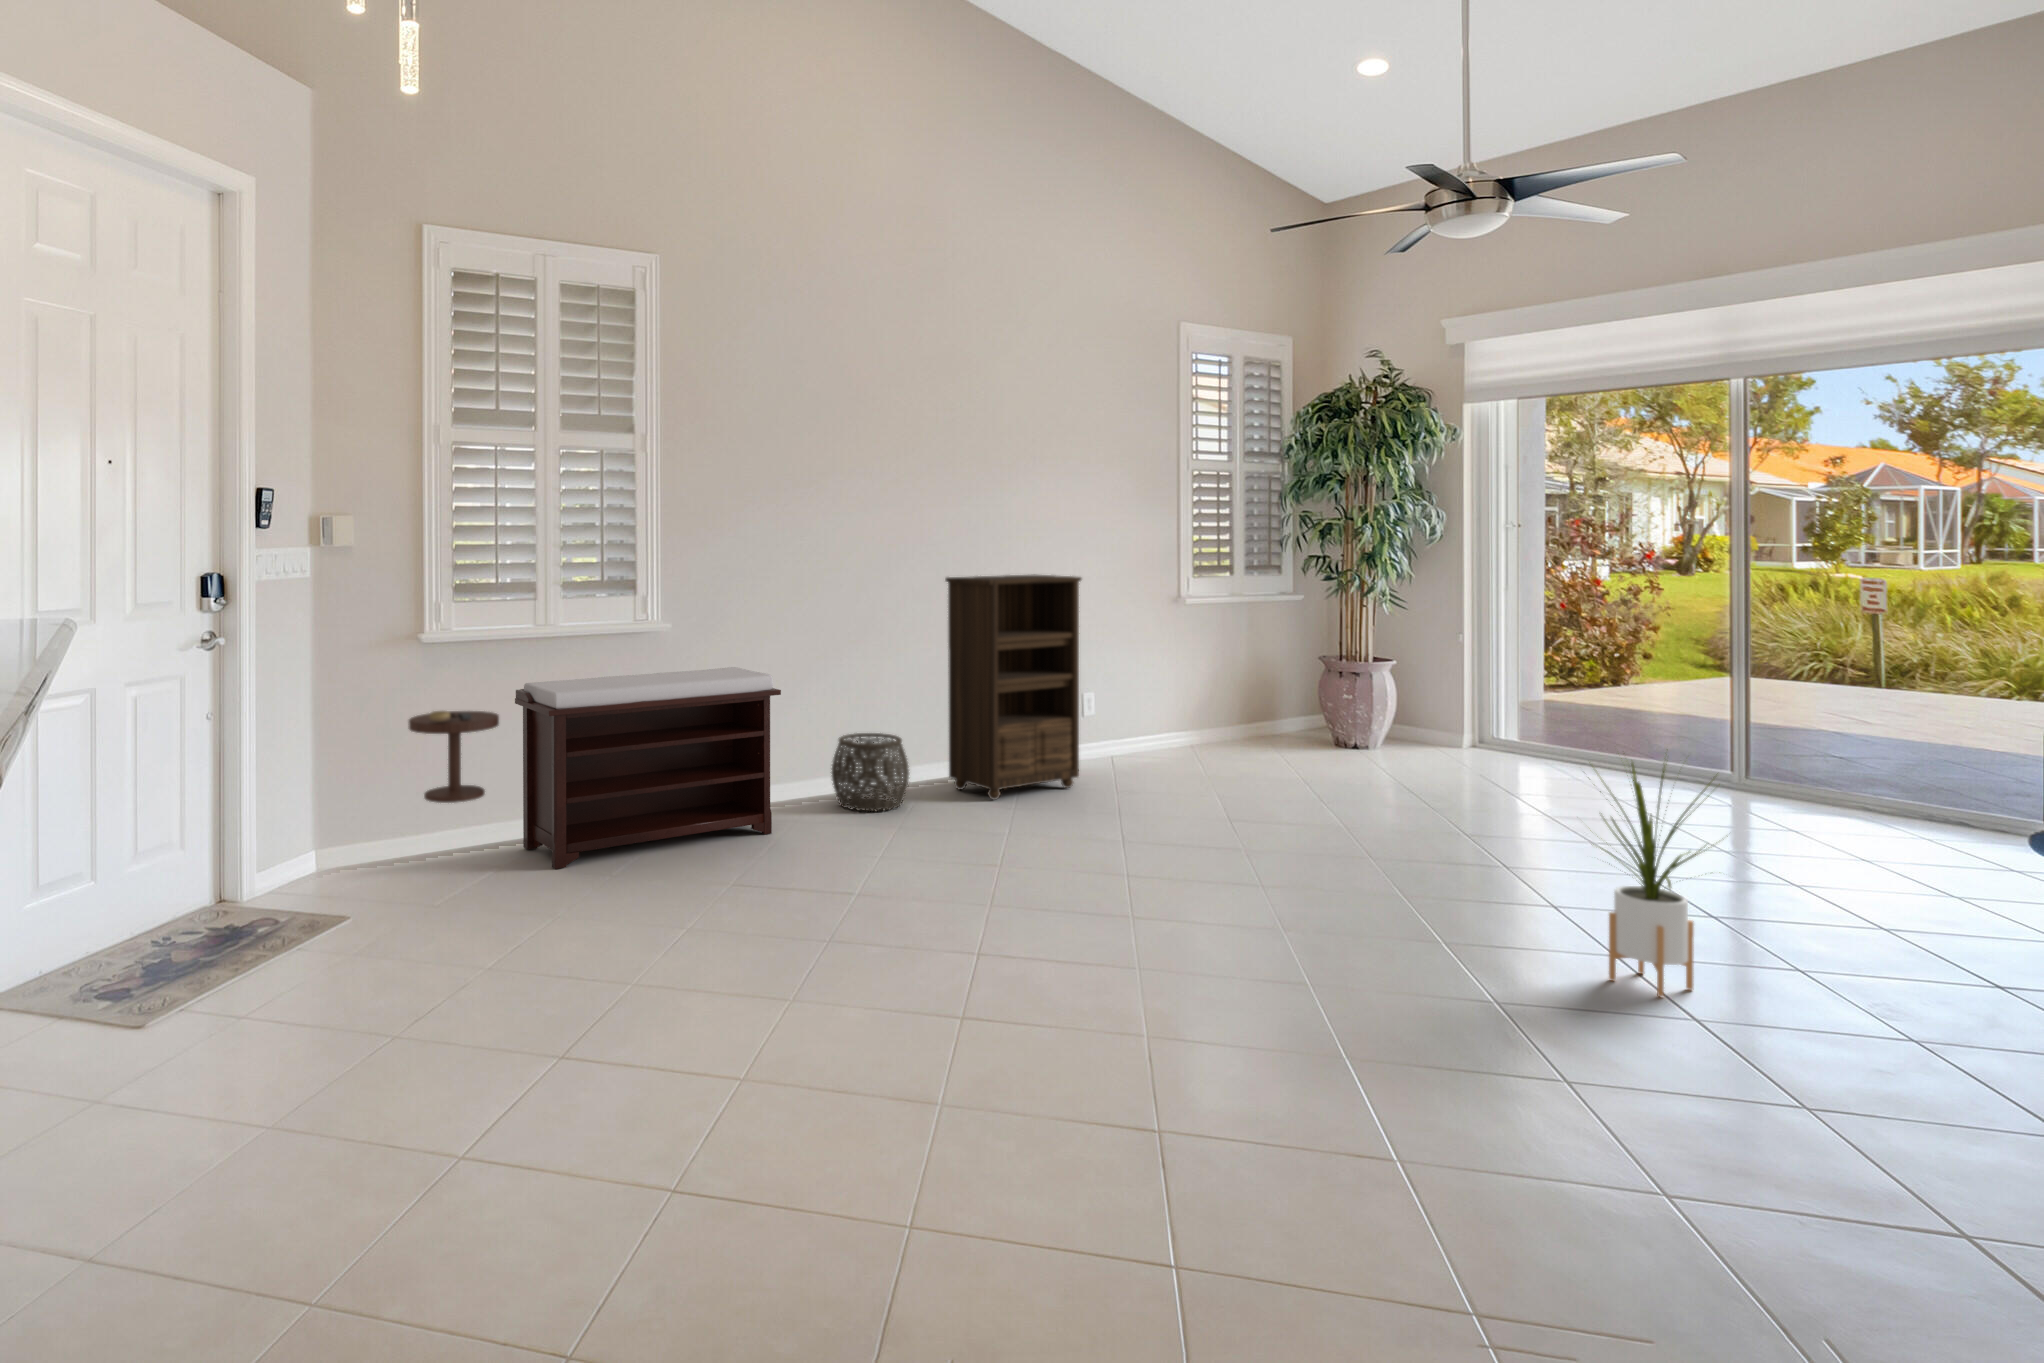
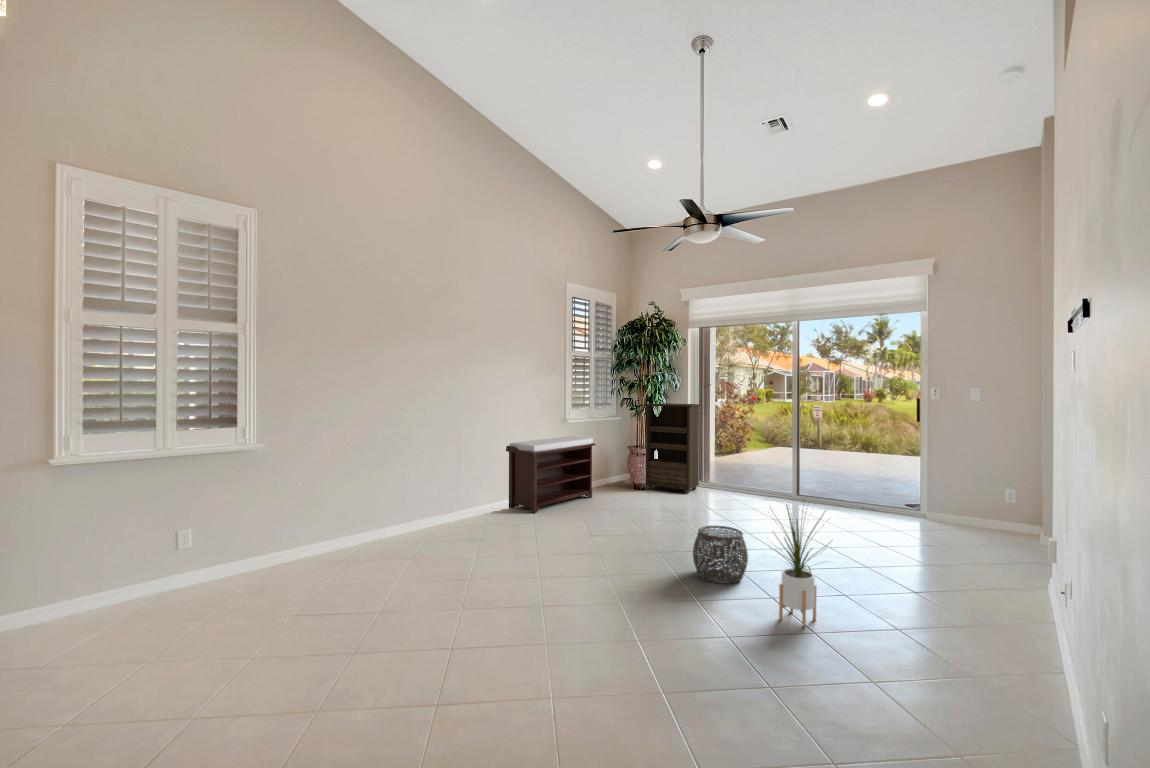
bookshelf: present [945,574,1081,800] -> present [645,403,701,494]
bench: present [515,667,781,869] -> present [506,436,596,513]
side table: present [408,711,499,803] -> none [30,511,116,632]
woven basket: present [832,733,909,811] -> present [693,526,748,584]

